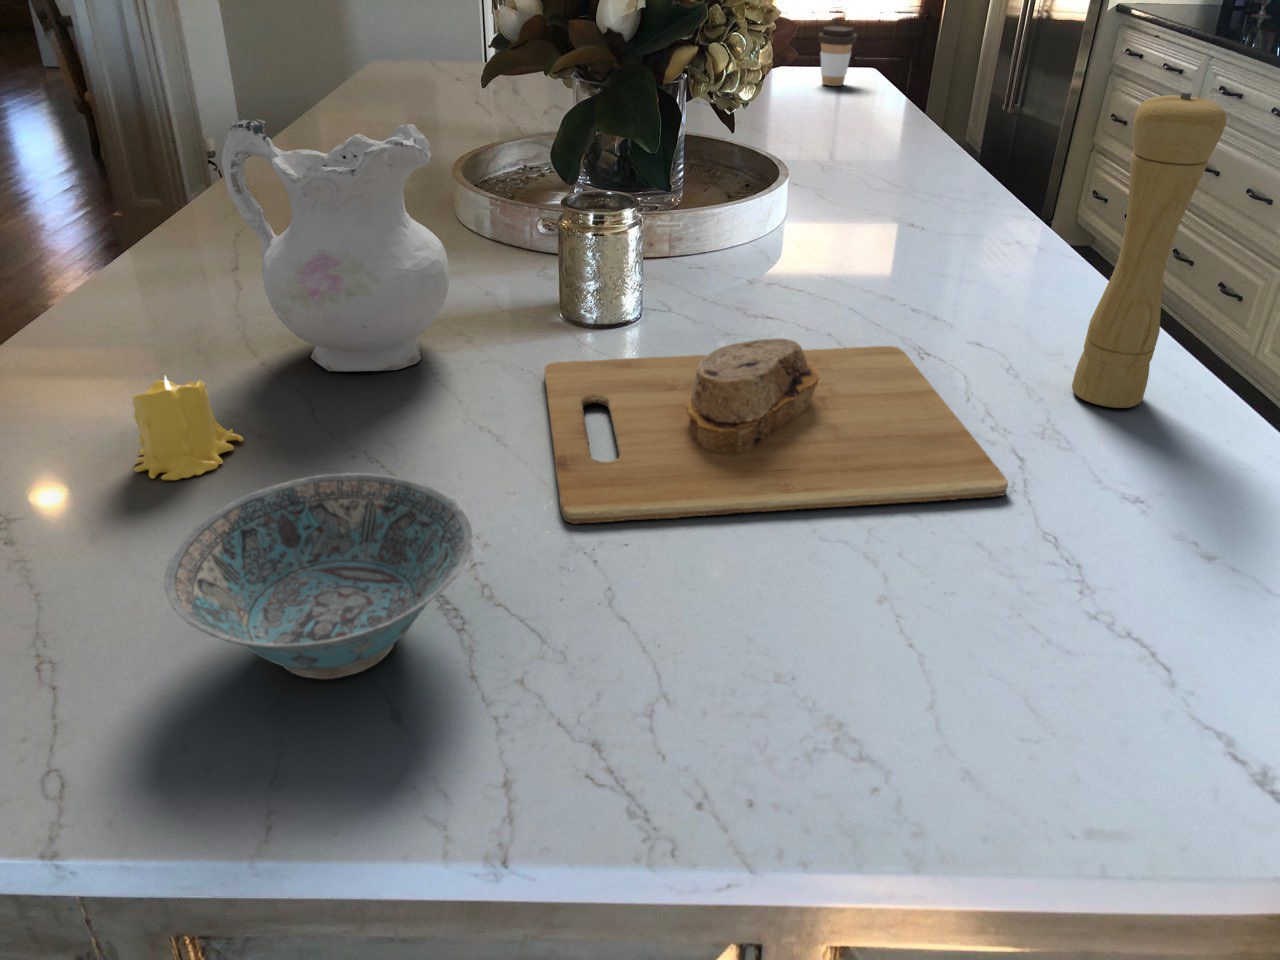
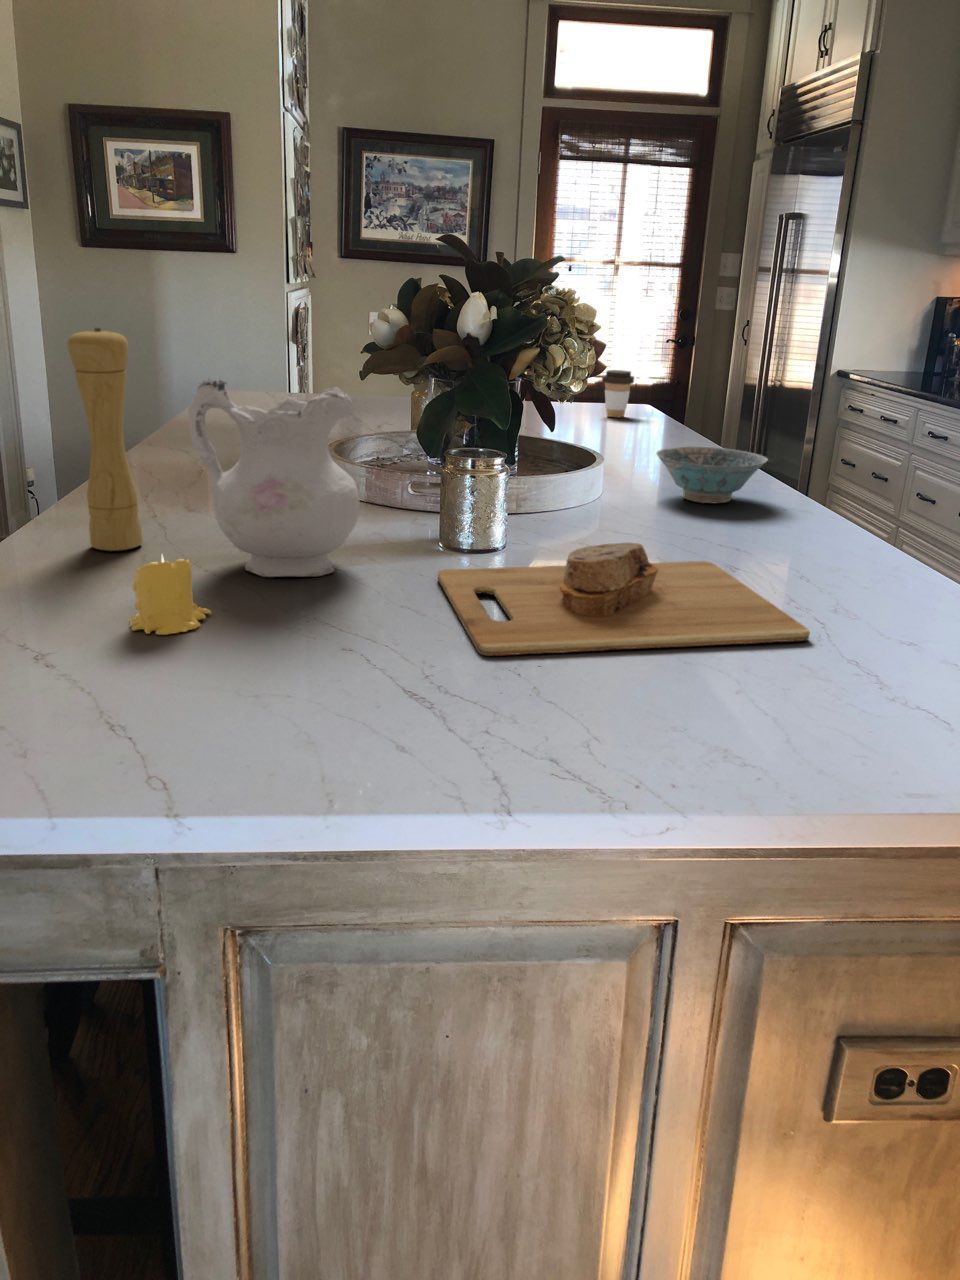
pepper mill: present [1072,92,1226,408] -> present [68,327,143,551]
ceramic bowl: present [164,473,473,679] -> present [657,446,768,503]

